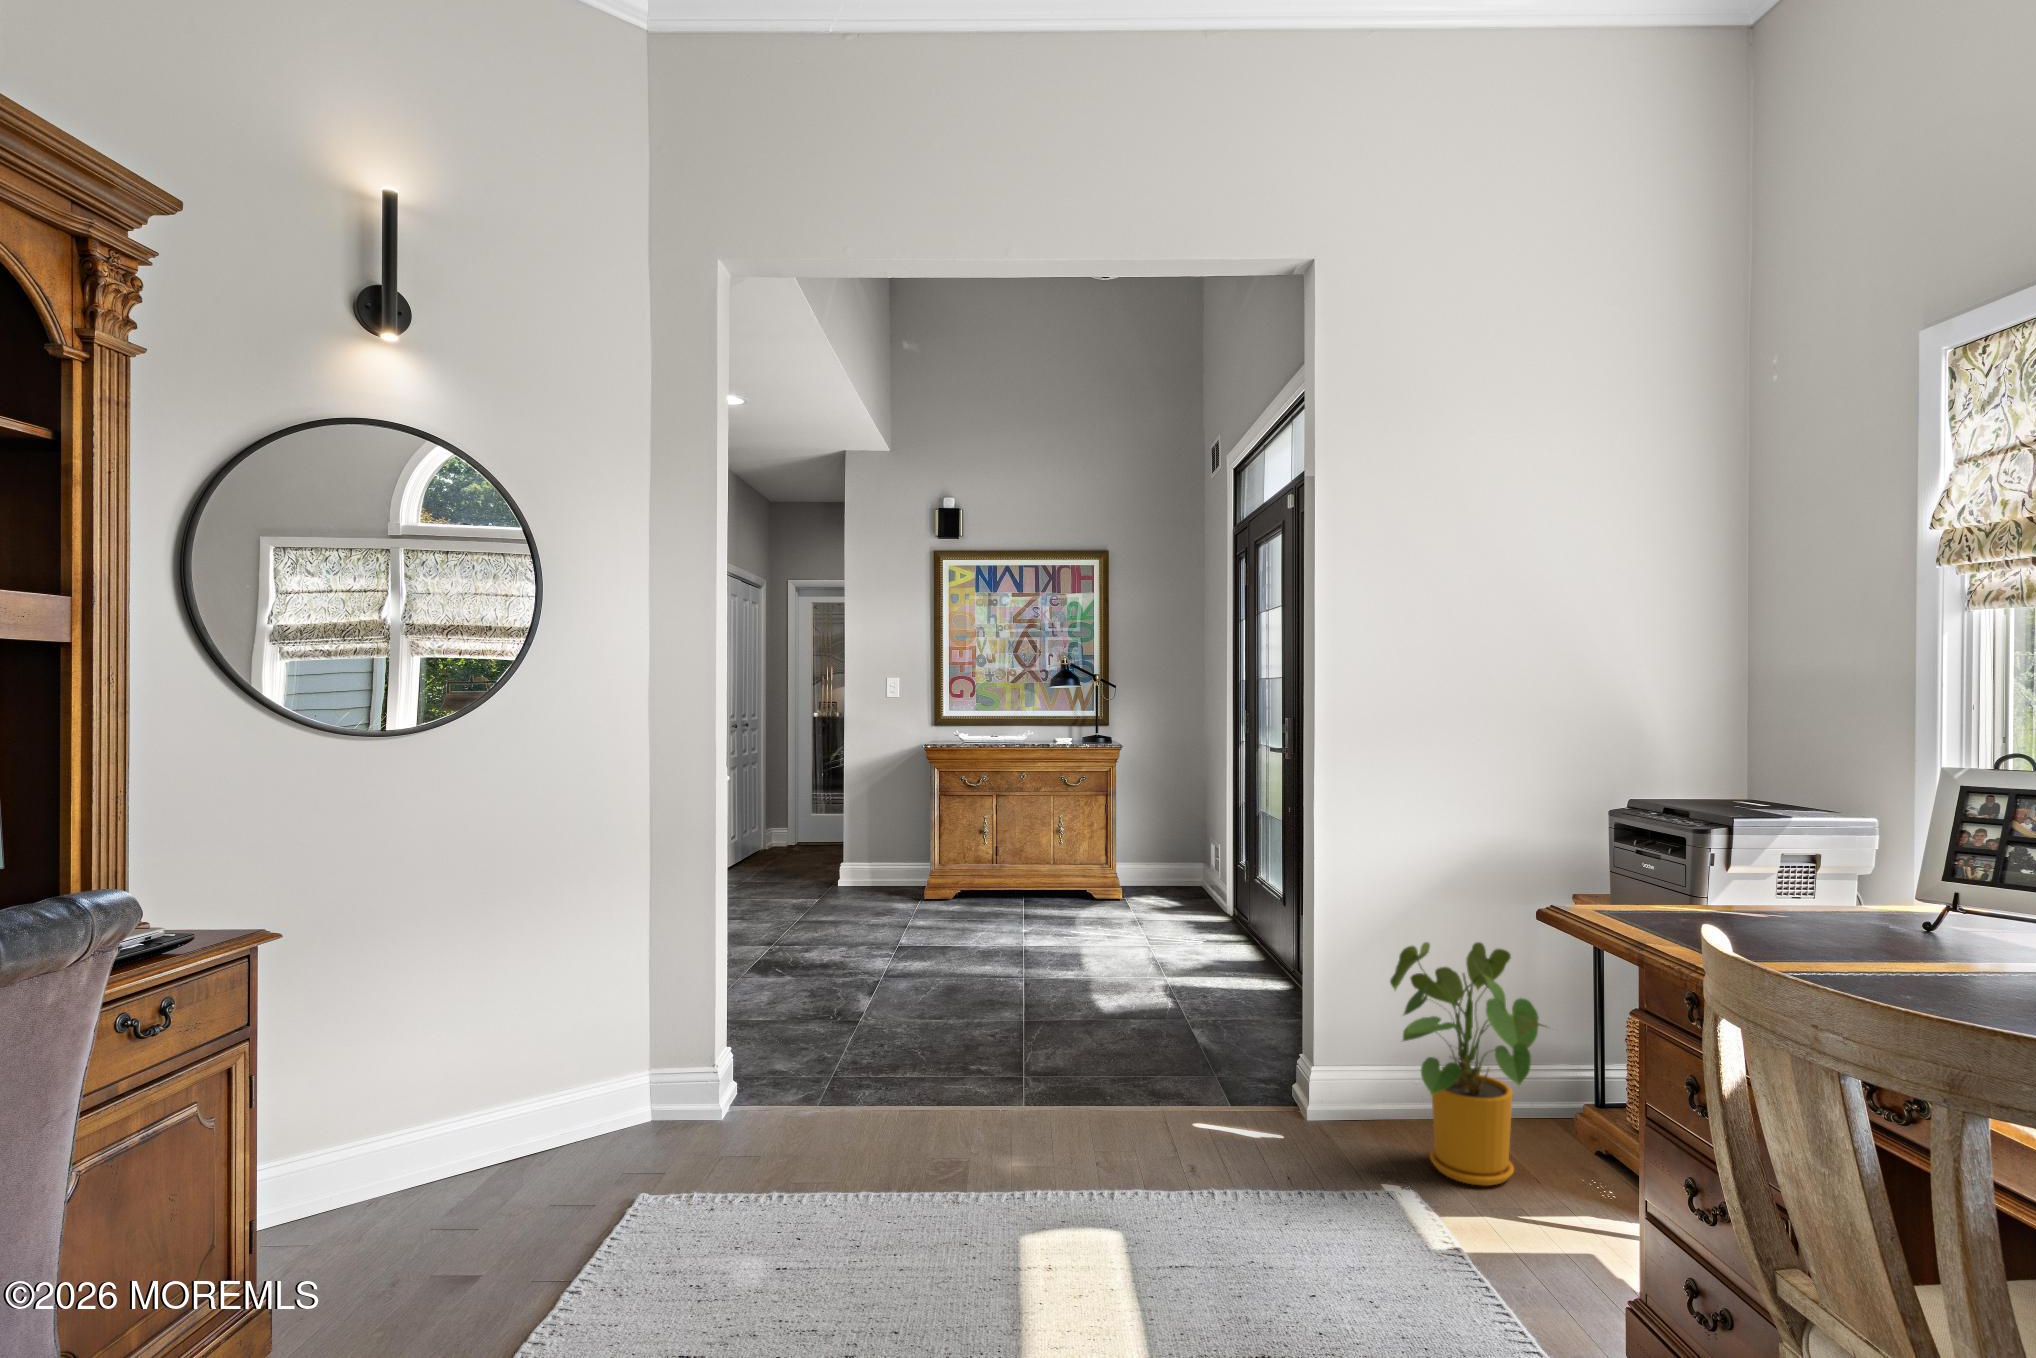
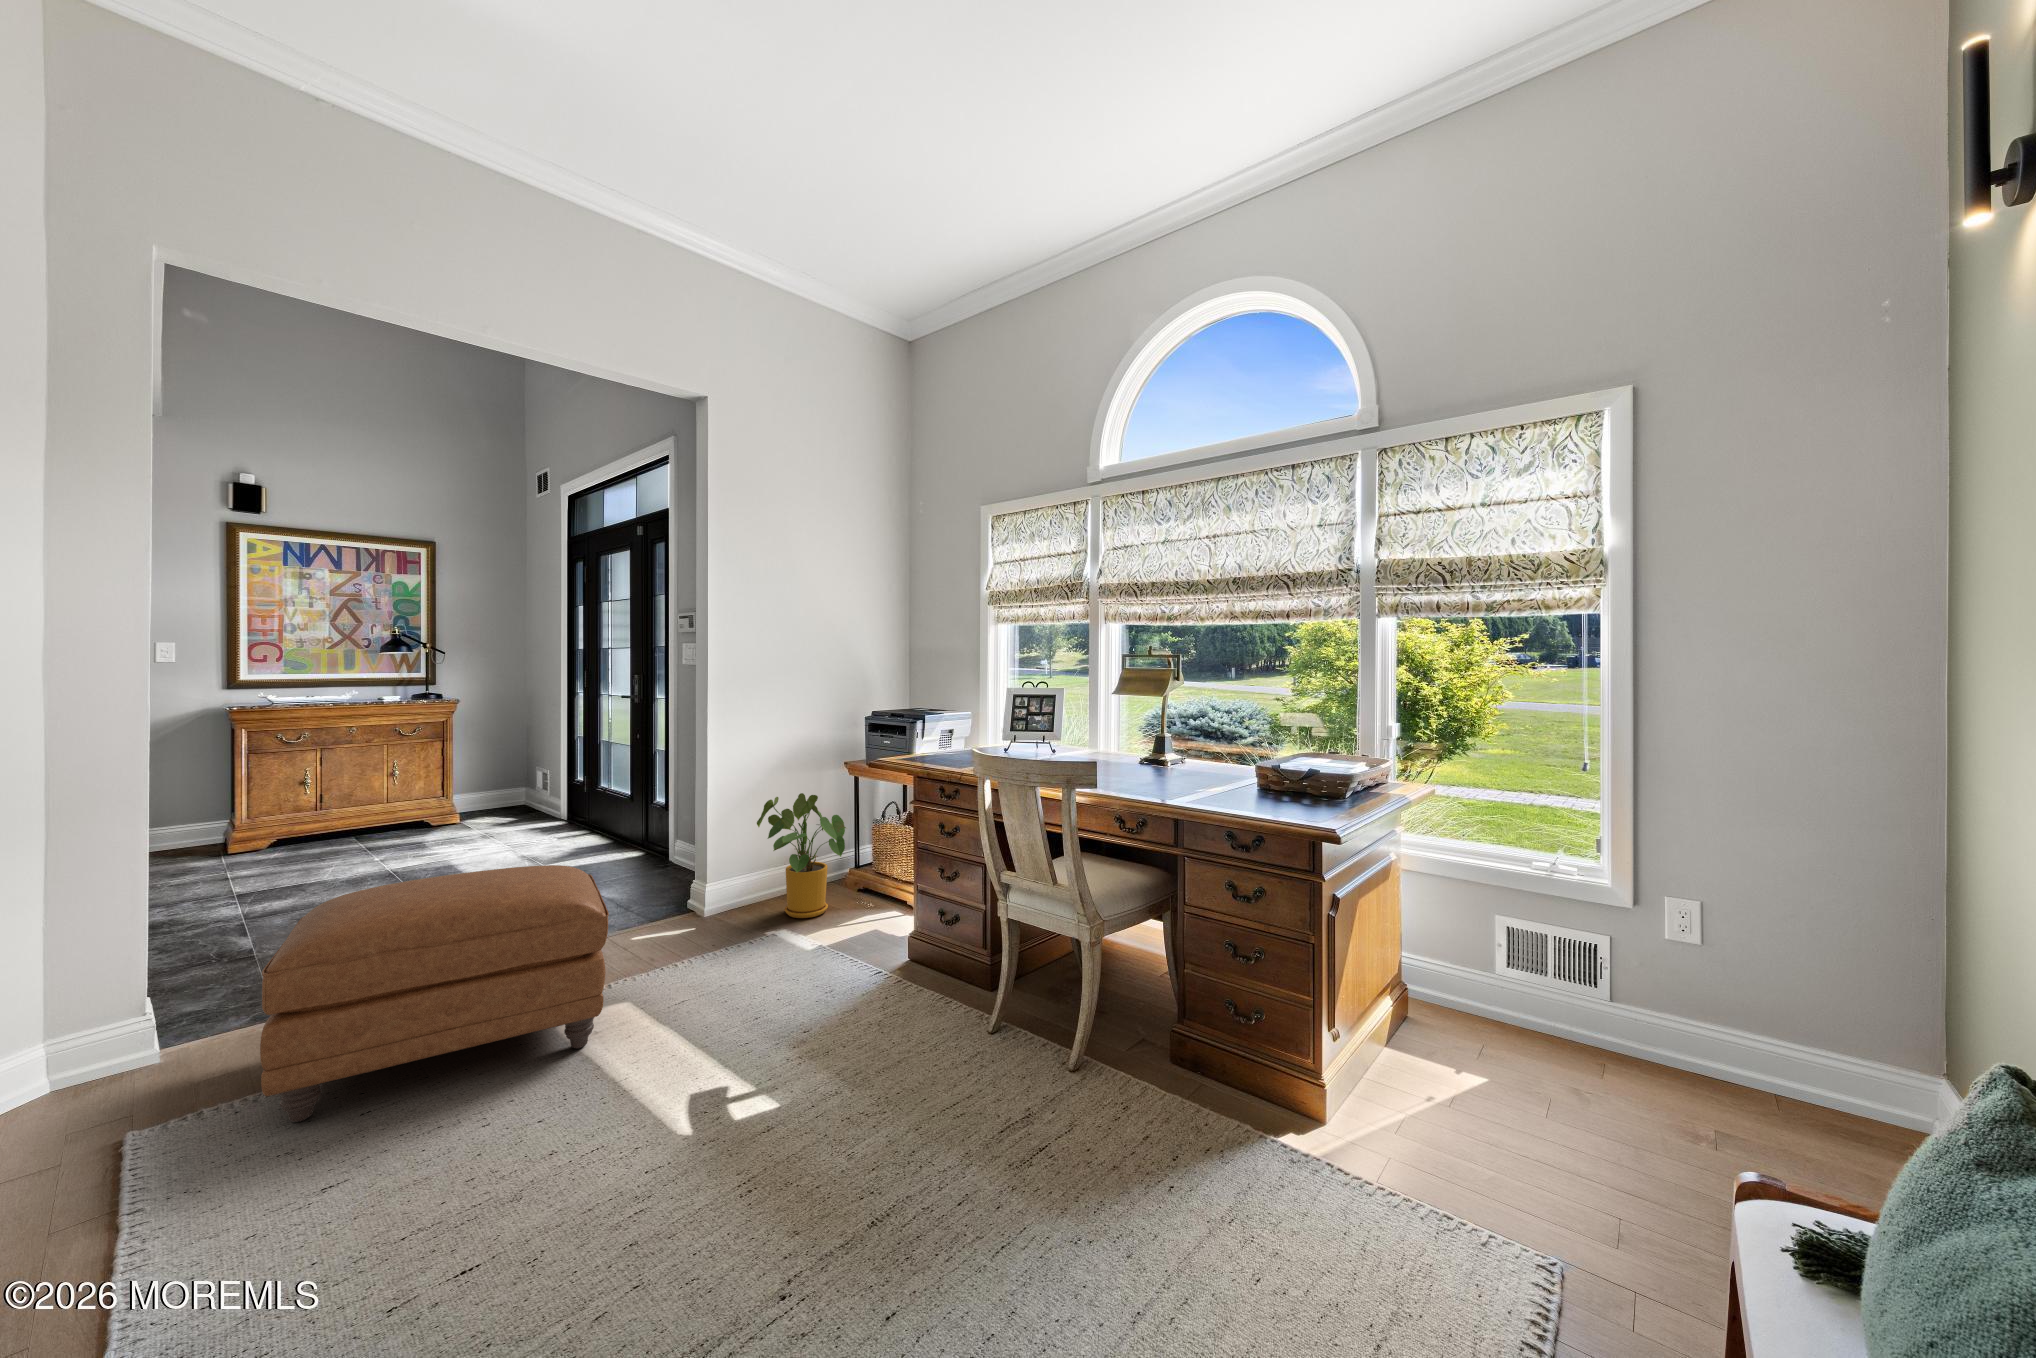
ottoman: none [710,981,1094,1288] -> present [260,865,609,1122]

